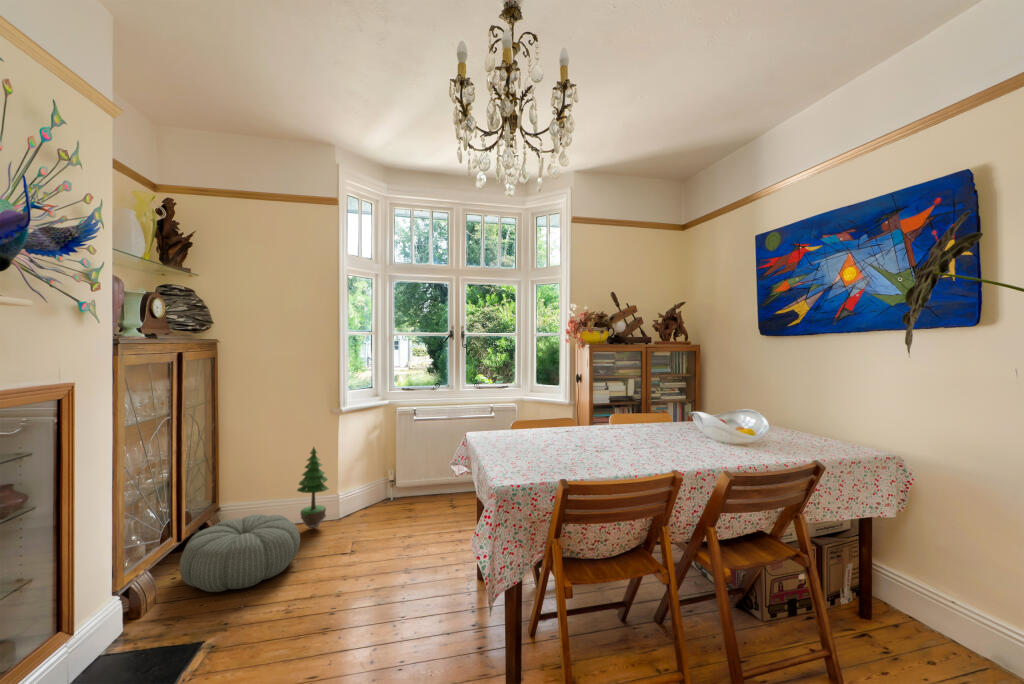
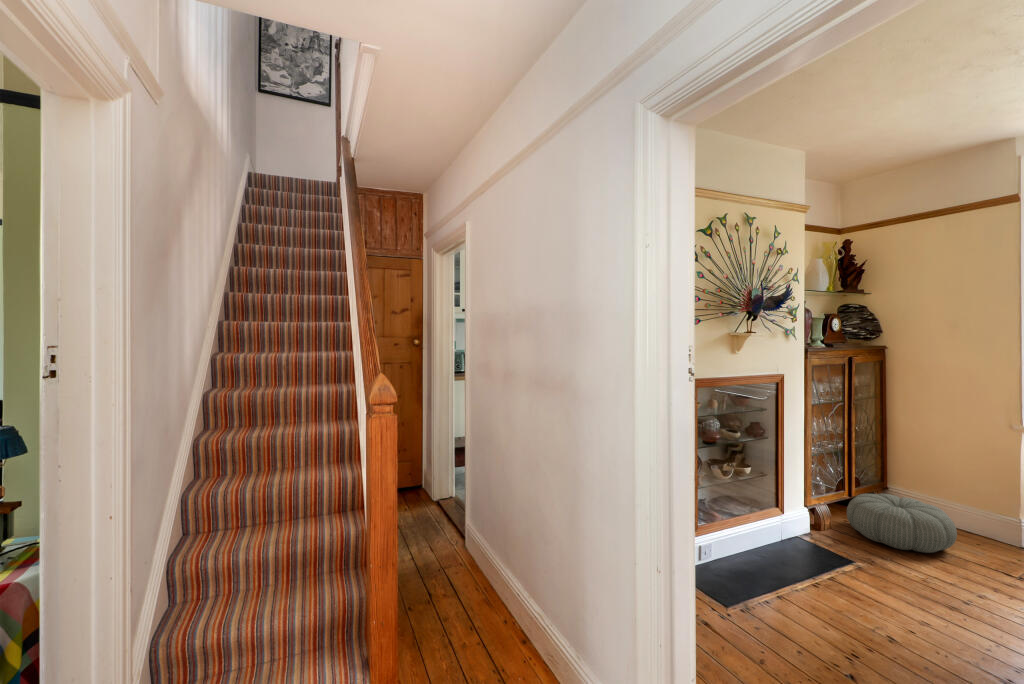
potted tree: present [297,447,329,529] -> none [963,456,1007,539]

